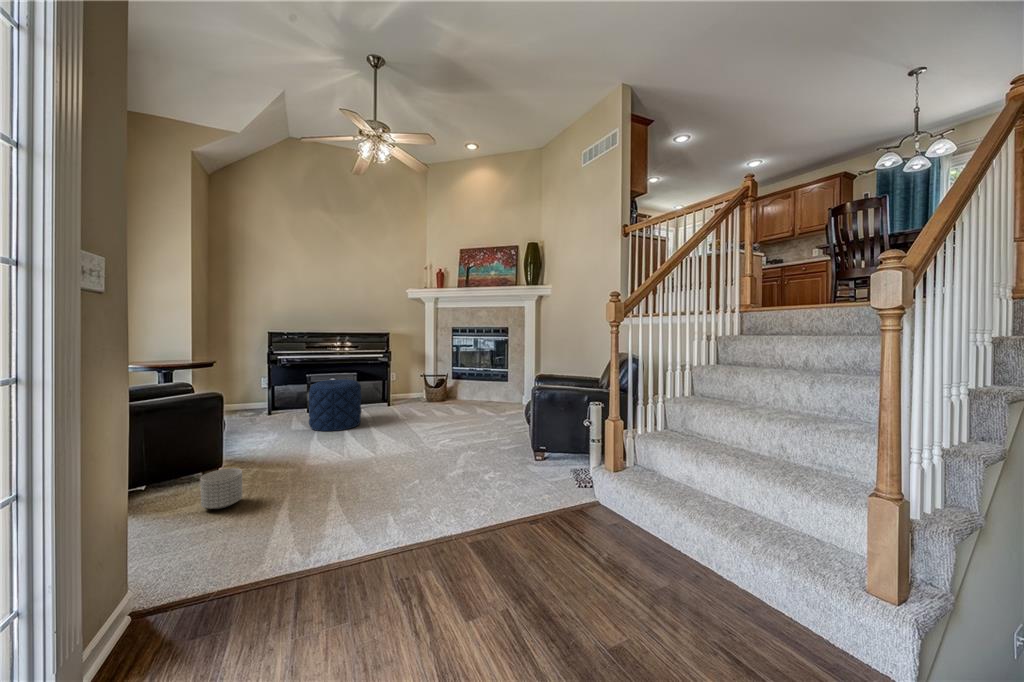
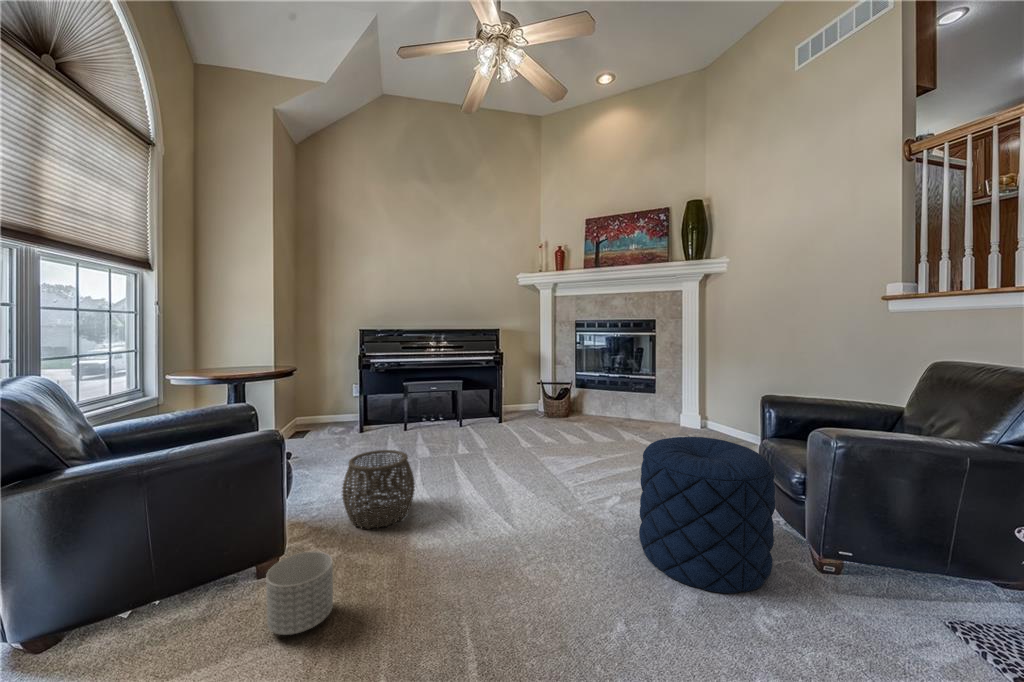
pouf: present [309,379,362,431] -> present [639,437,775,593]
woven basket: none [249,418,304,468] -> present [342,450,415,529]

